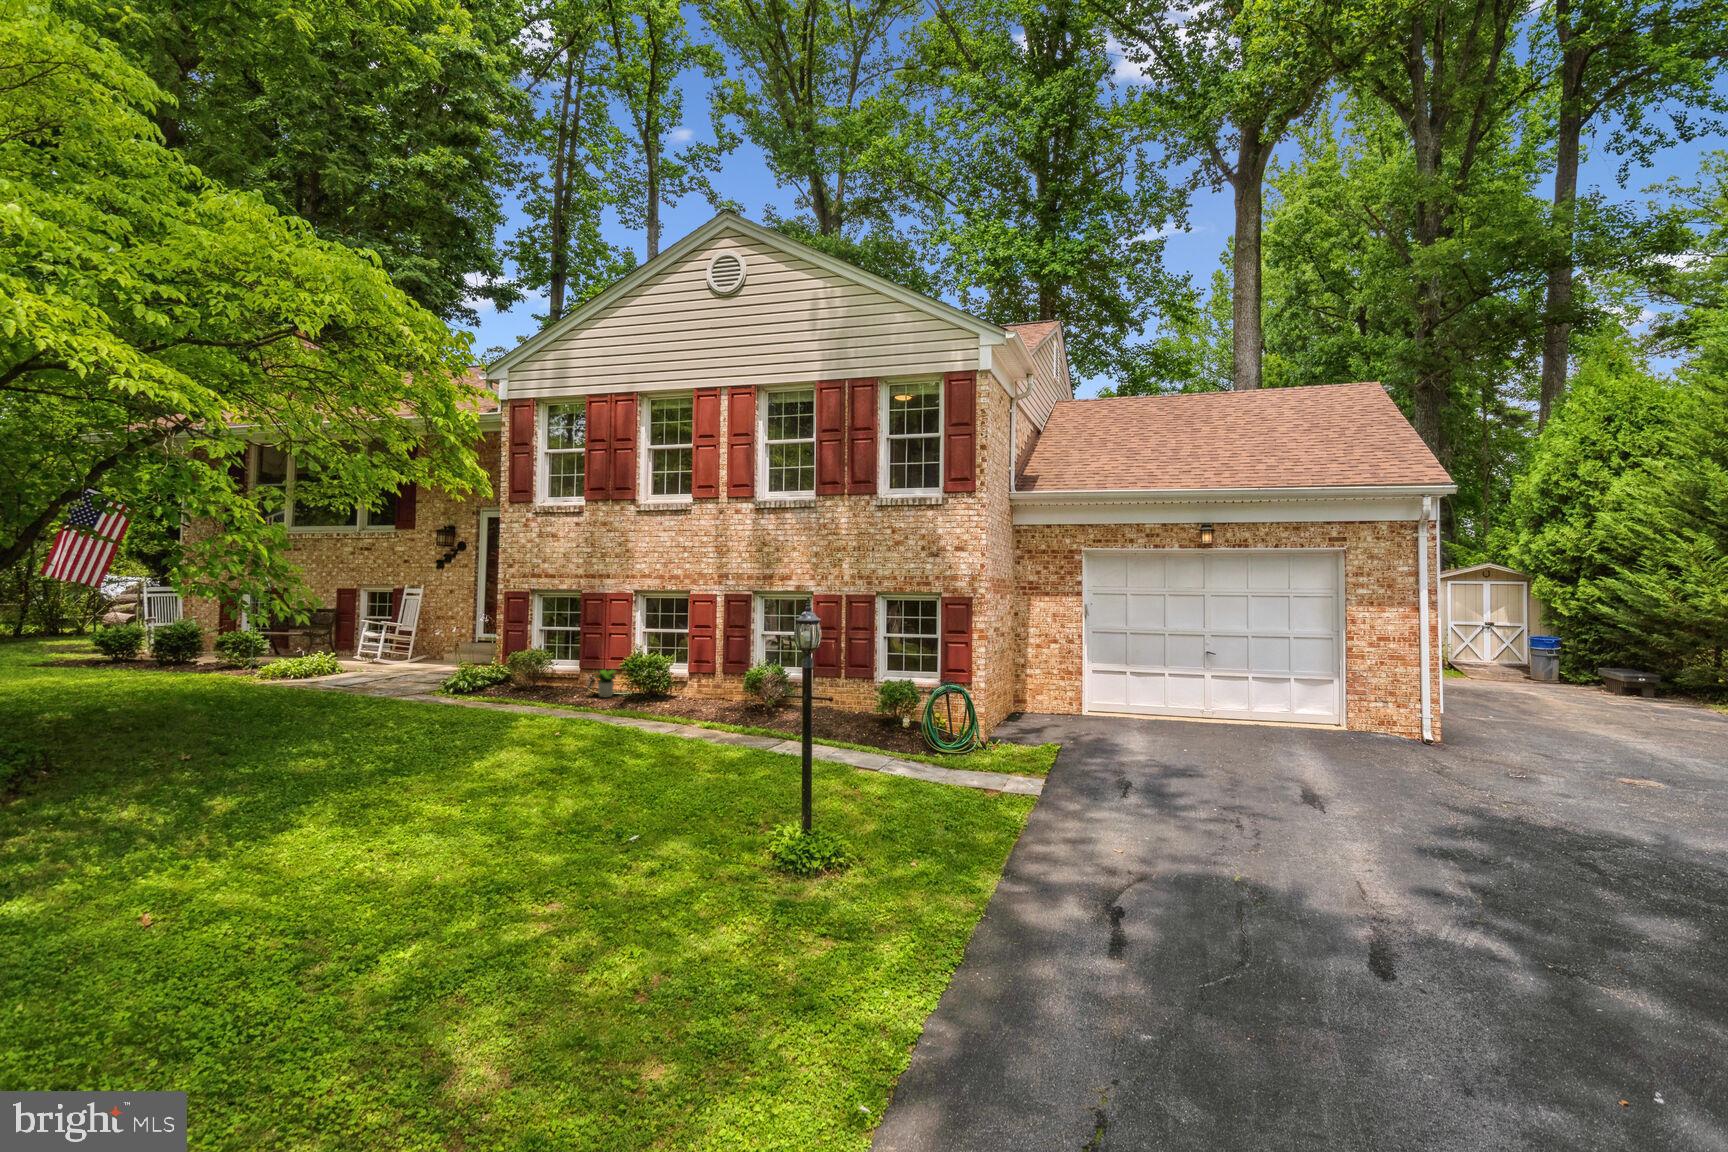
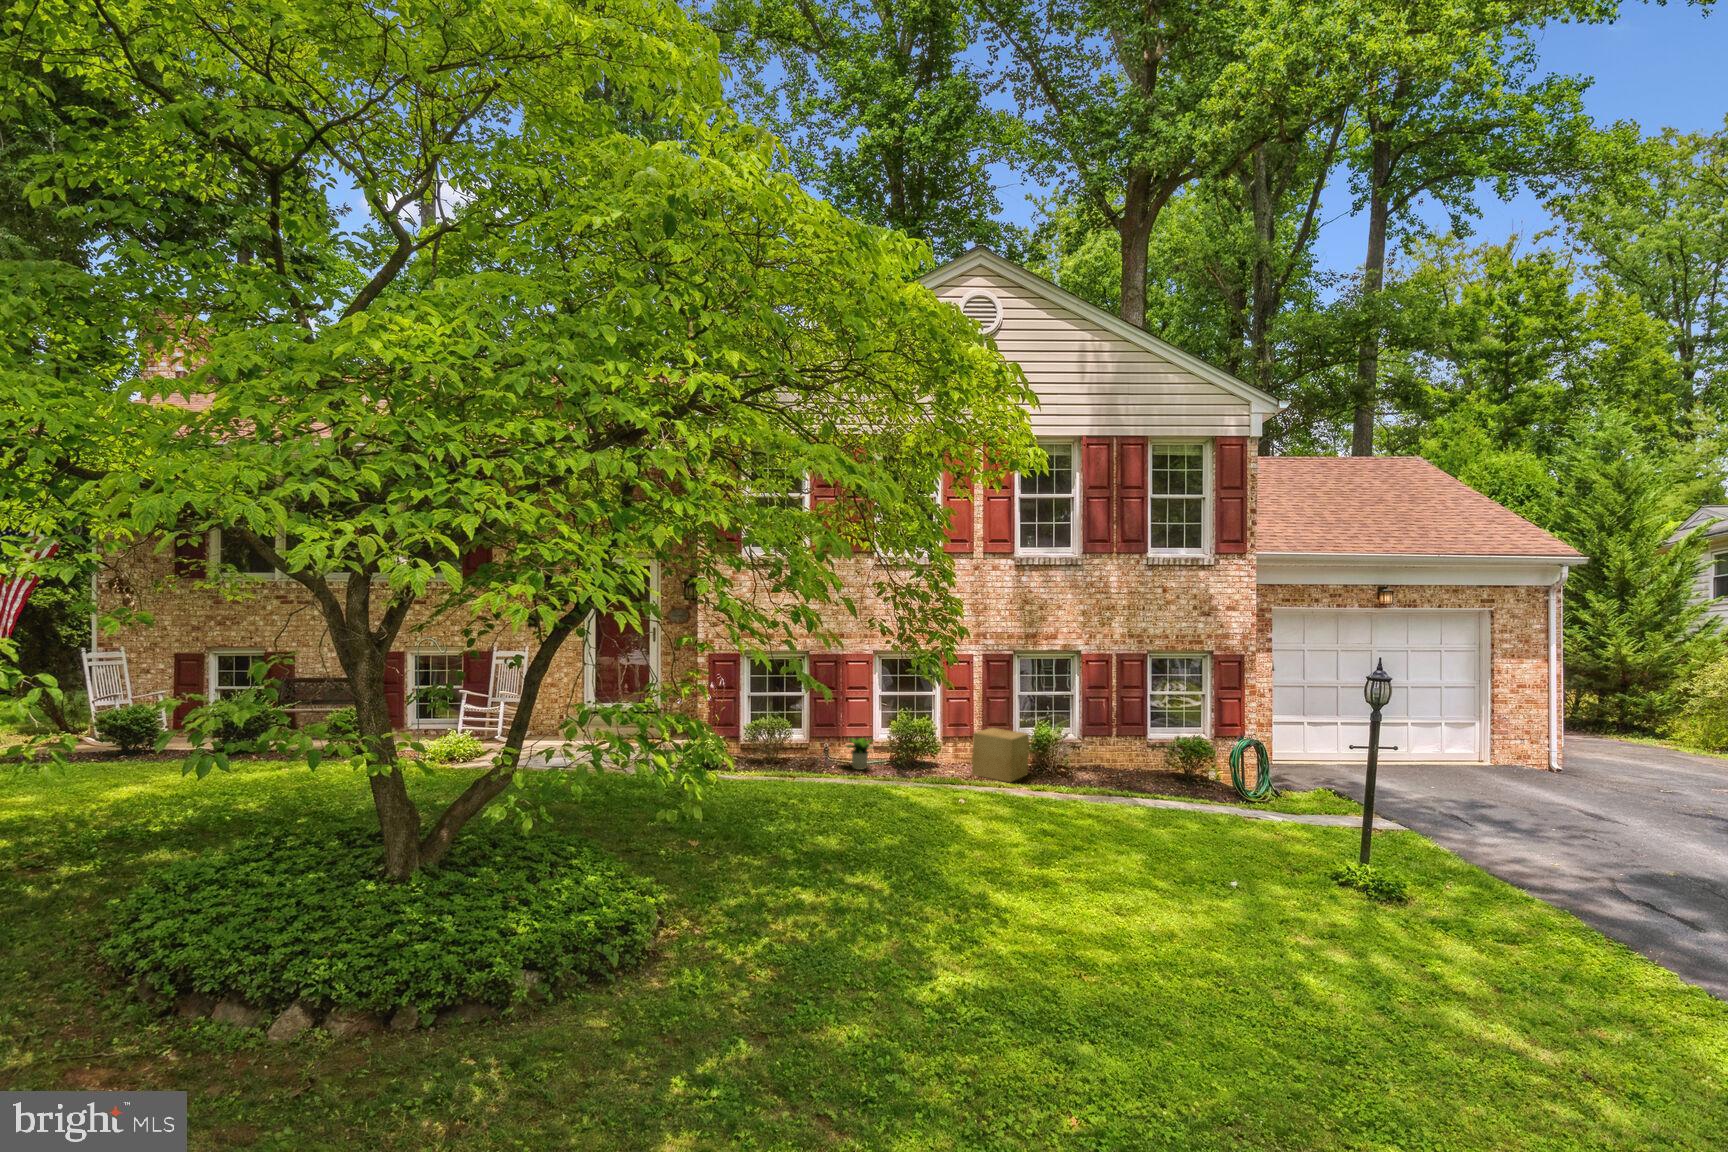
cardboard box: none [696,665,751,715] -> present [972,728,1029,782]

